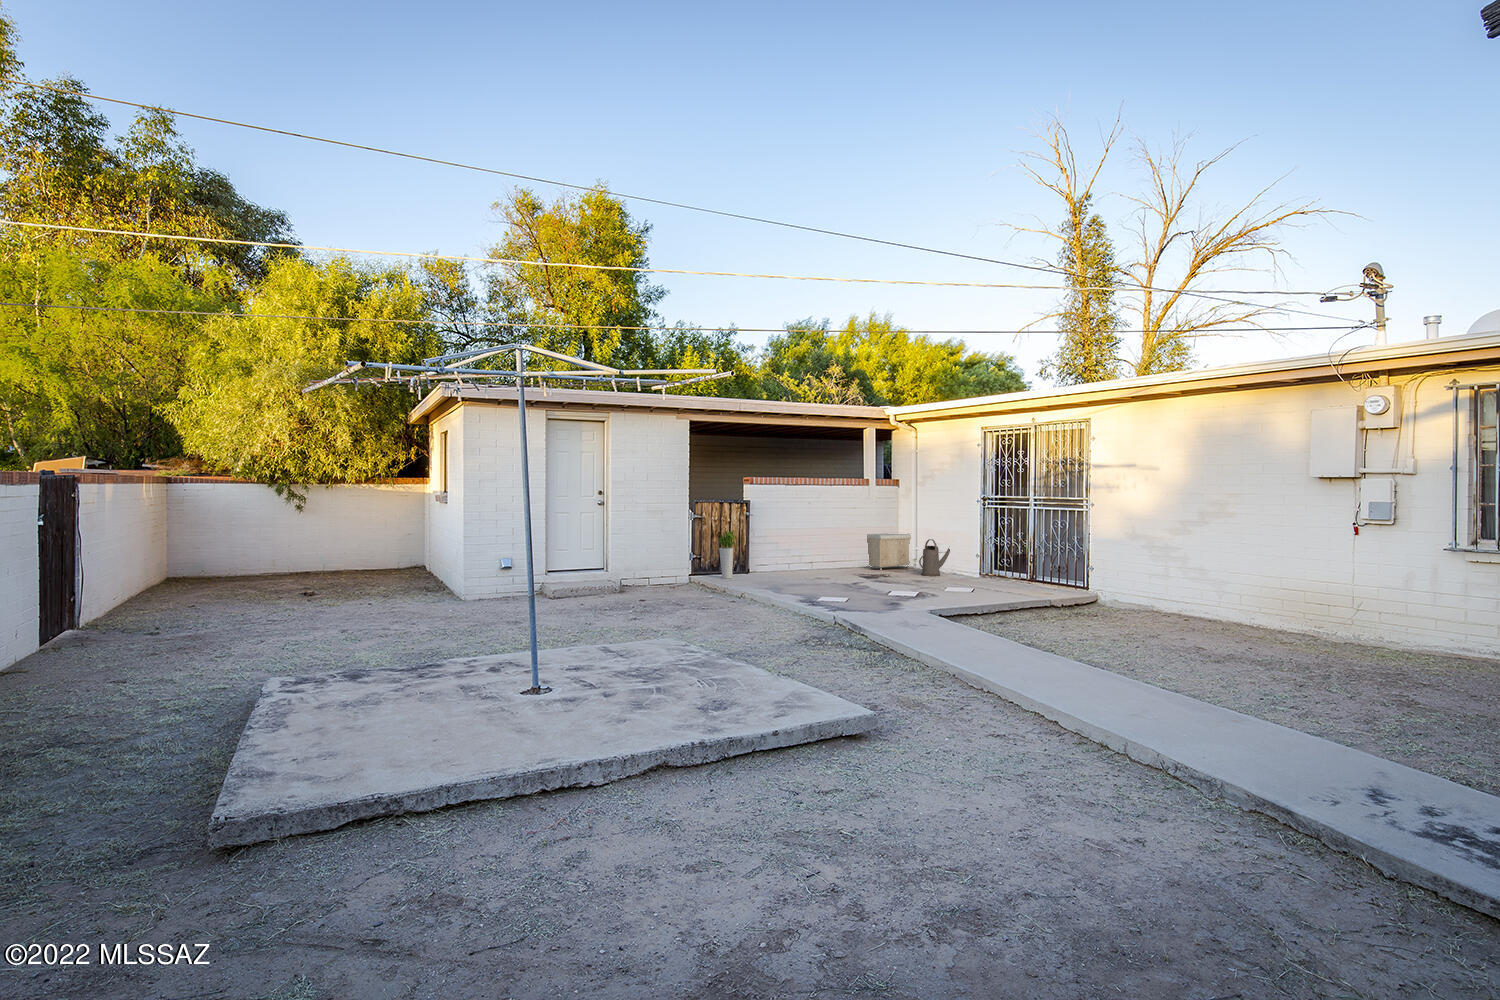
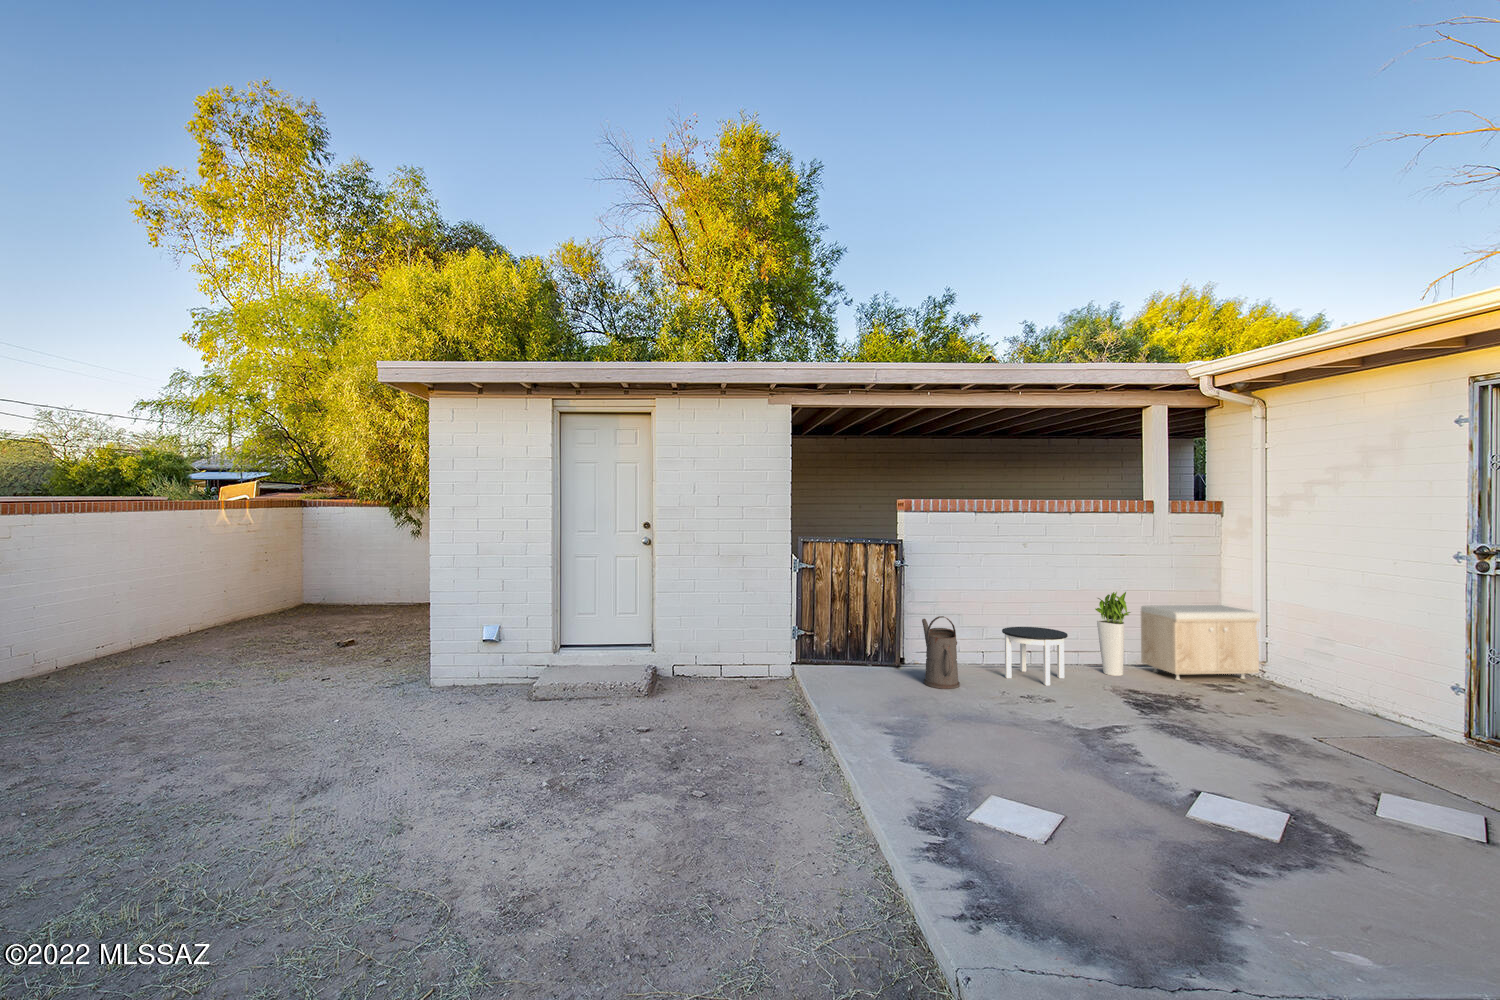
planter: present [719,530,736,578] -> present [1095,592,1130,676]
watering can: present [919,539,950,576] -> present [922,616,960,689]
round table: none [800,548,833,575] -> present [1002,627,1068,685]

